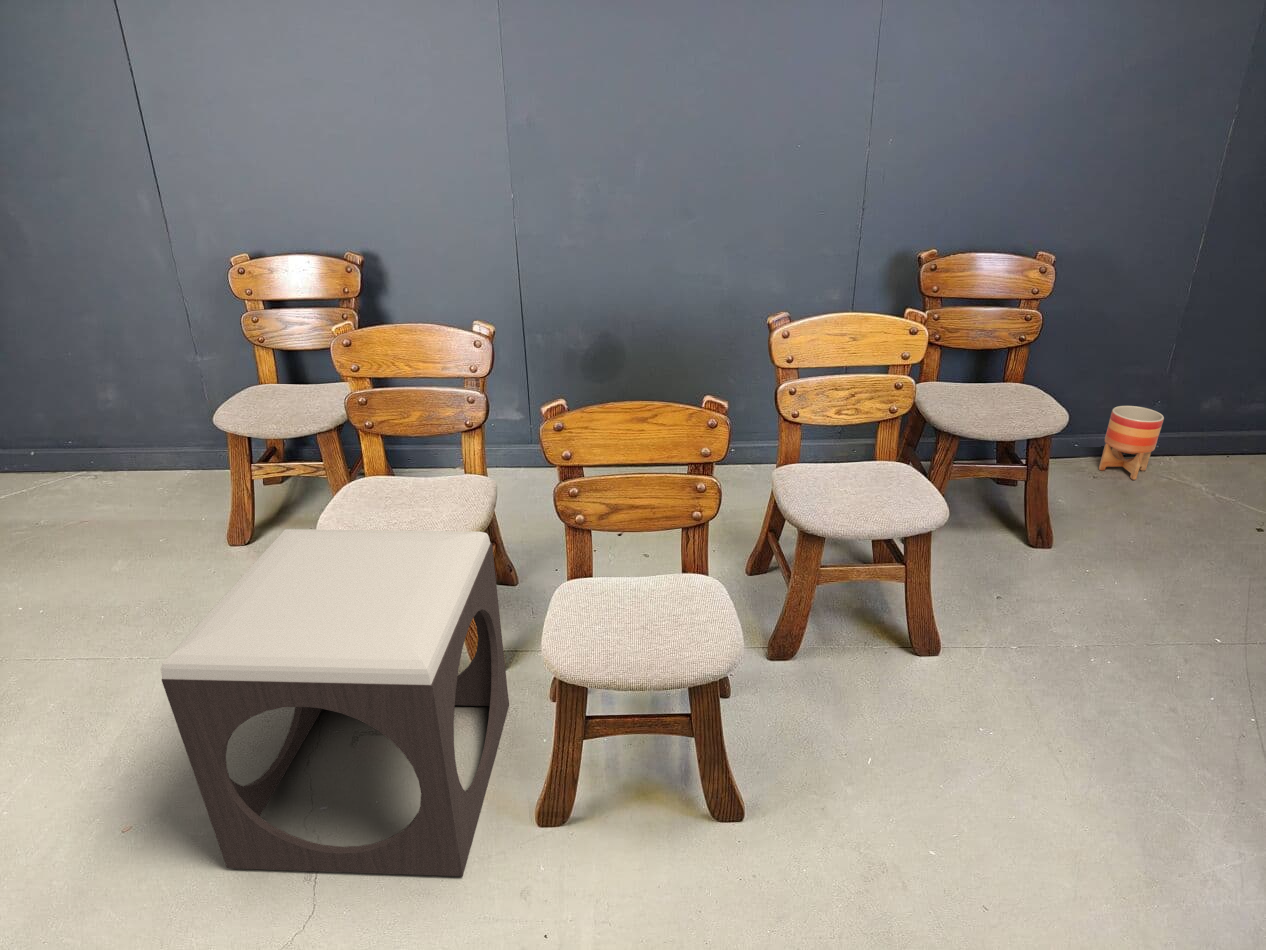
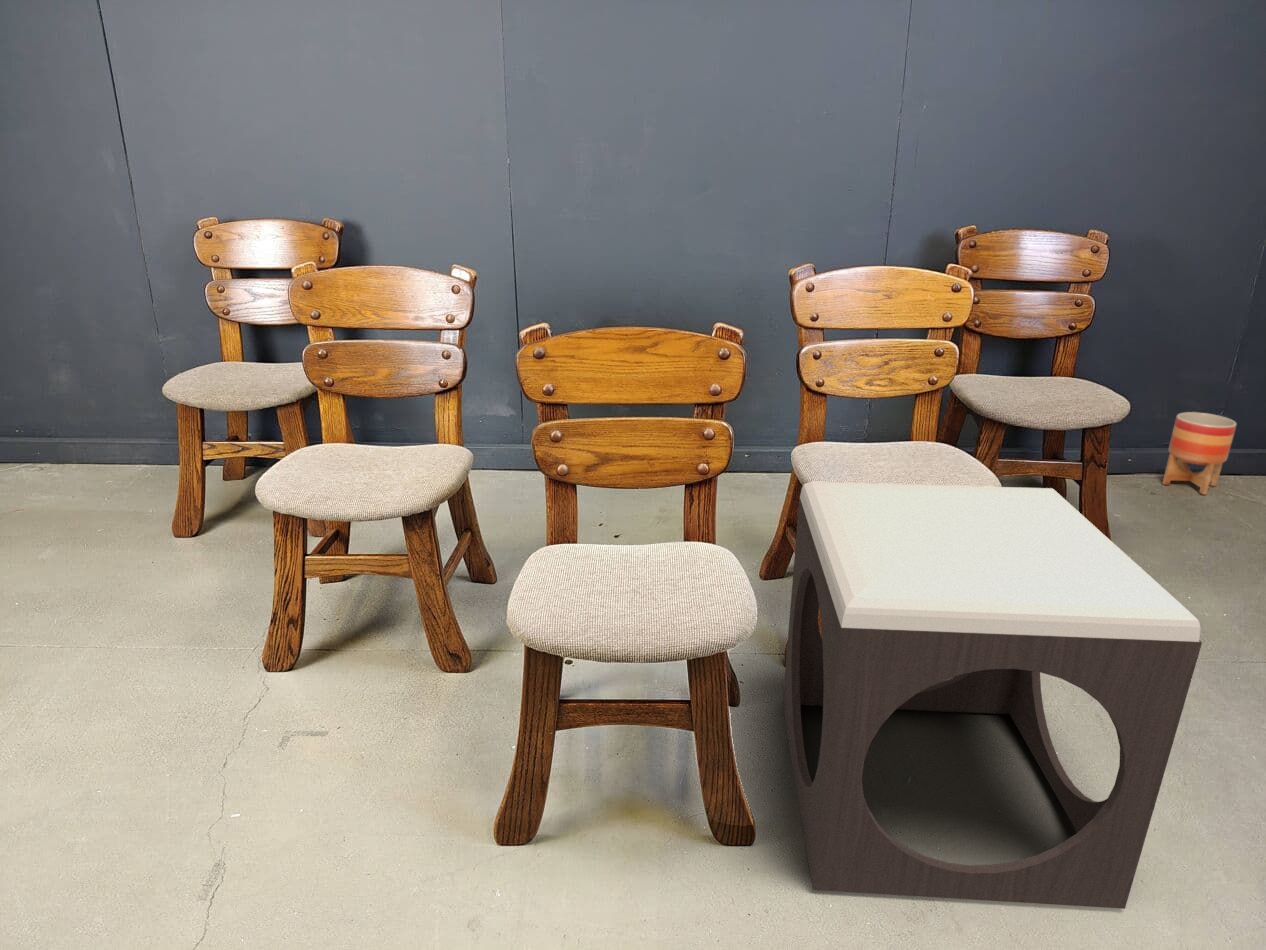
footstool: present [161,529,509,876] -> present [783,482,1202,909]

